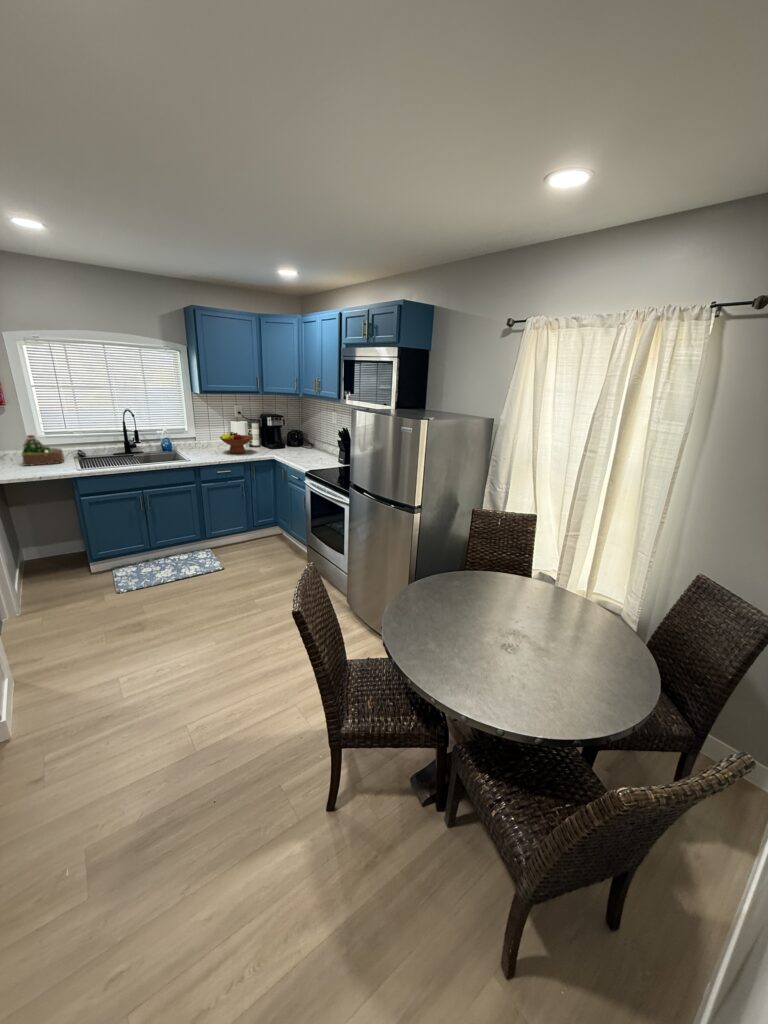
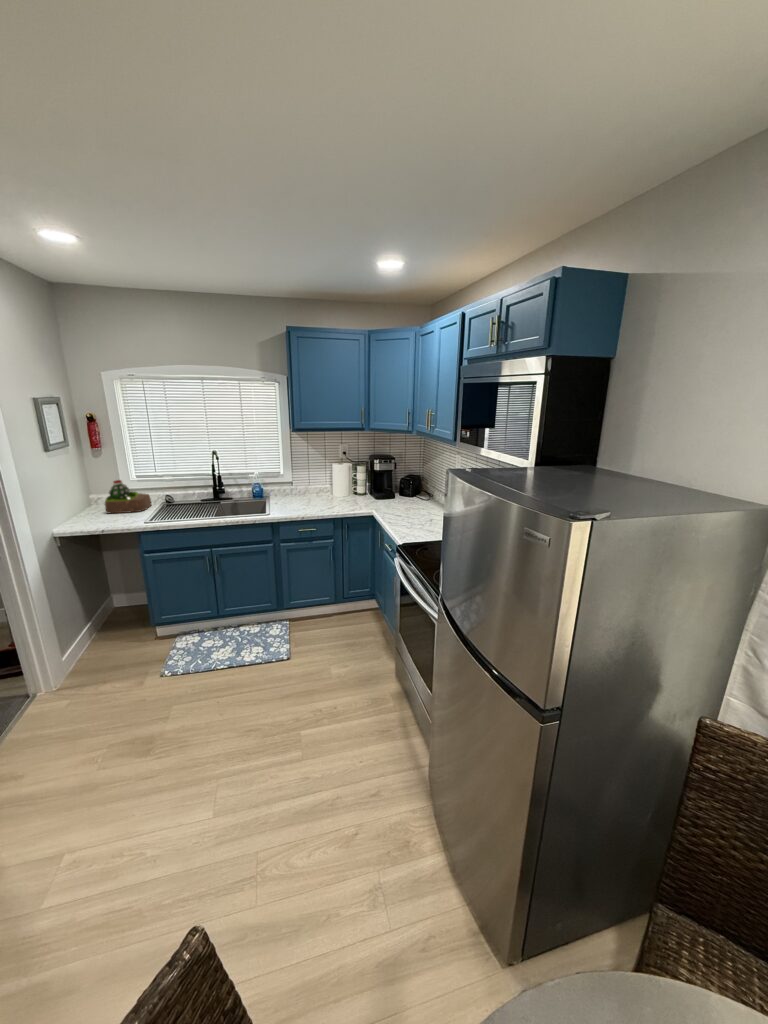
fruit bowl: present [220,432,253,453] -> none [313,477,353,504]

